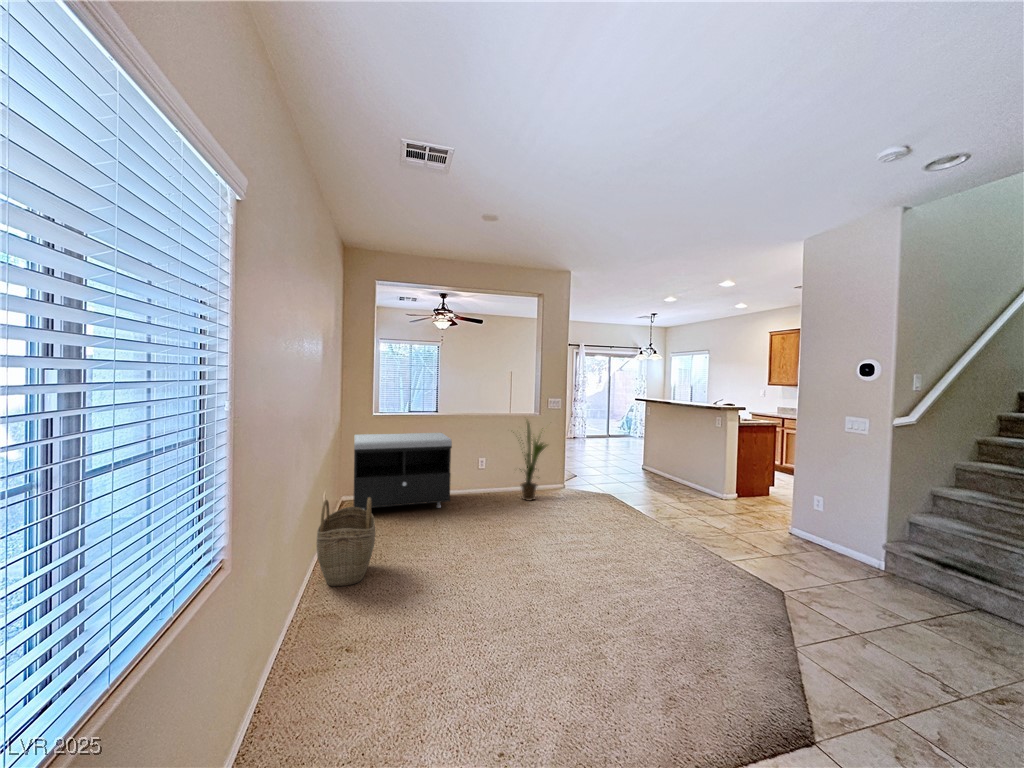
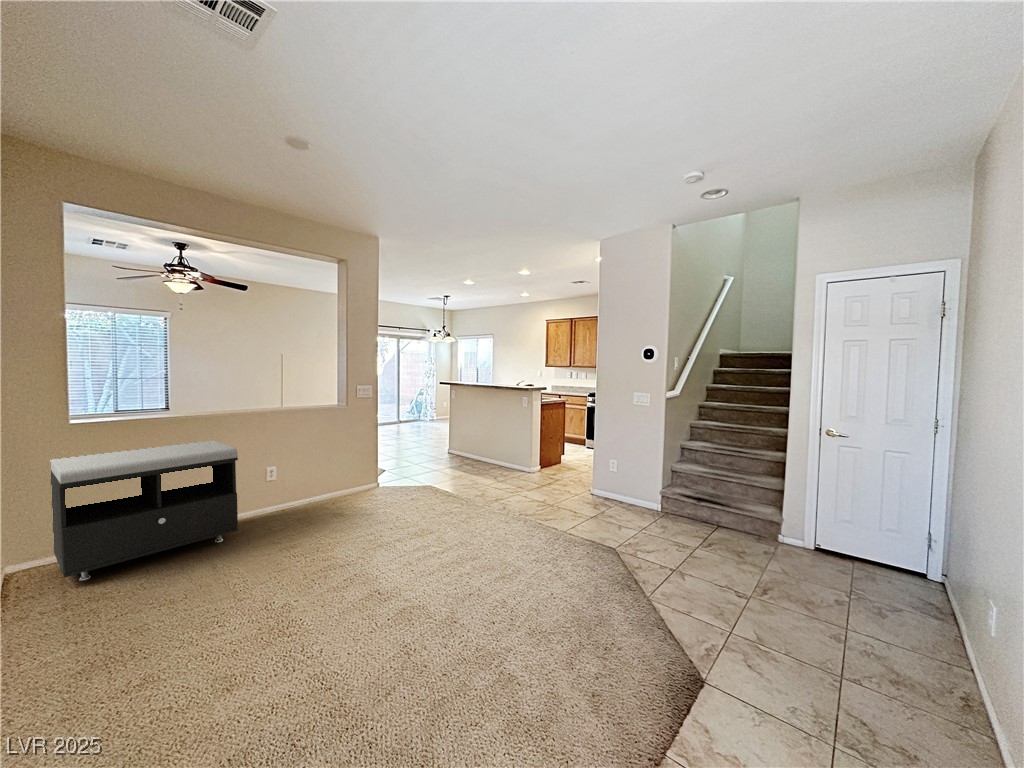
house plant: present [513,422,547,501] -> none [310,410,369,509]
woven basket: present [316,498,375,586] -> none [18,560,143,725]

